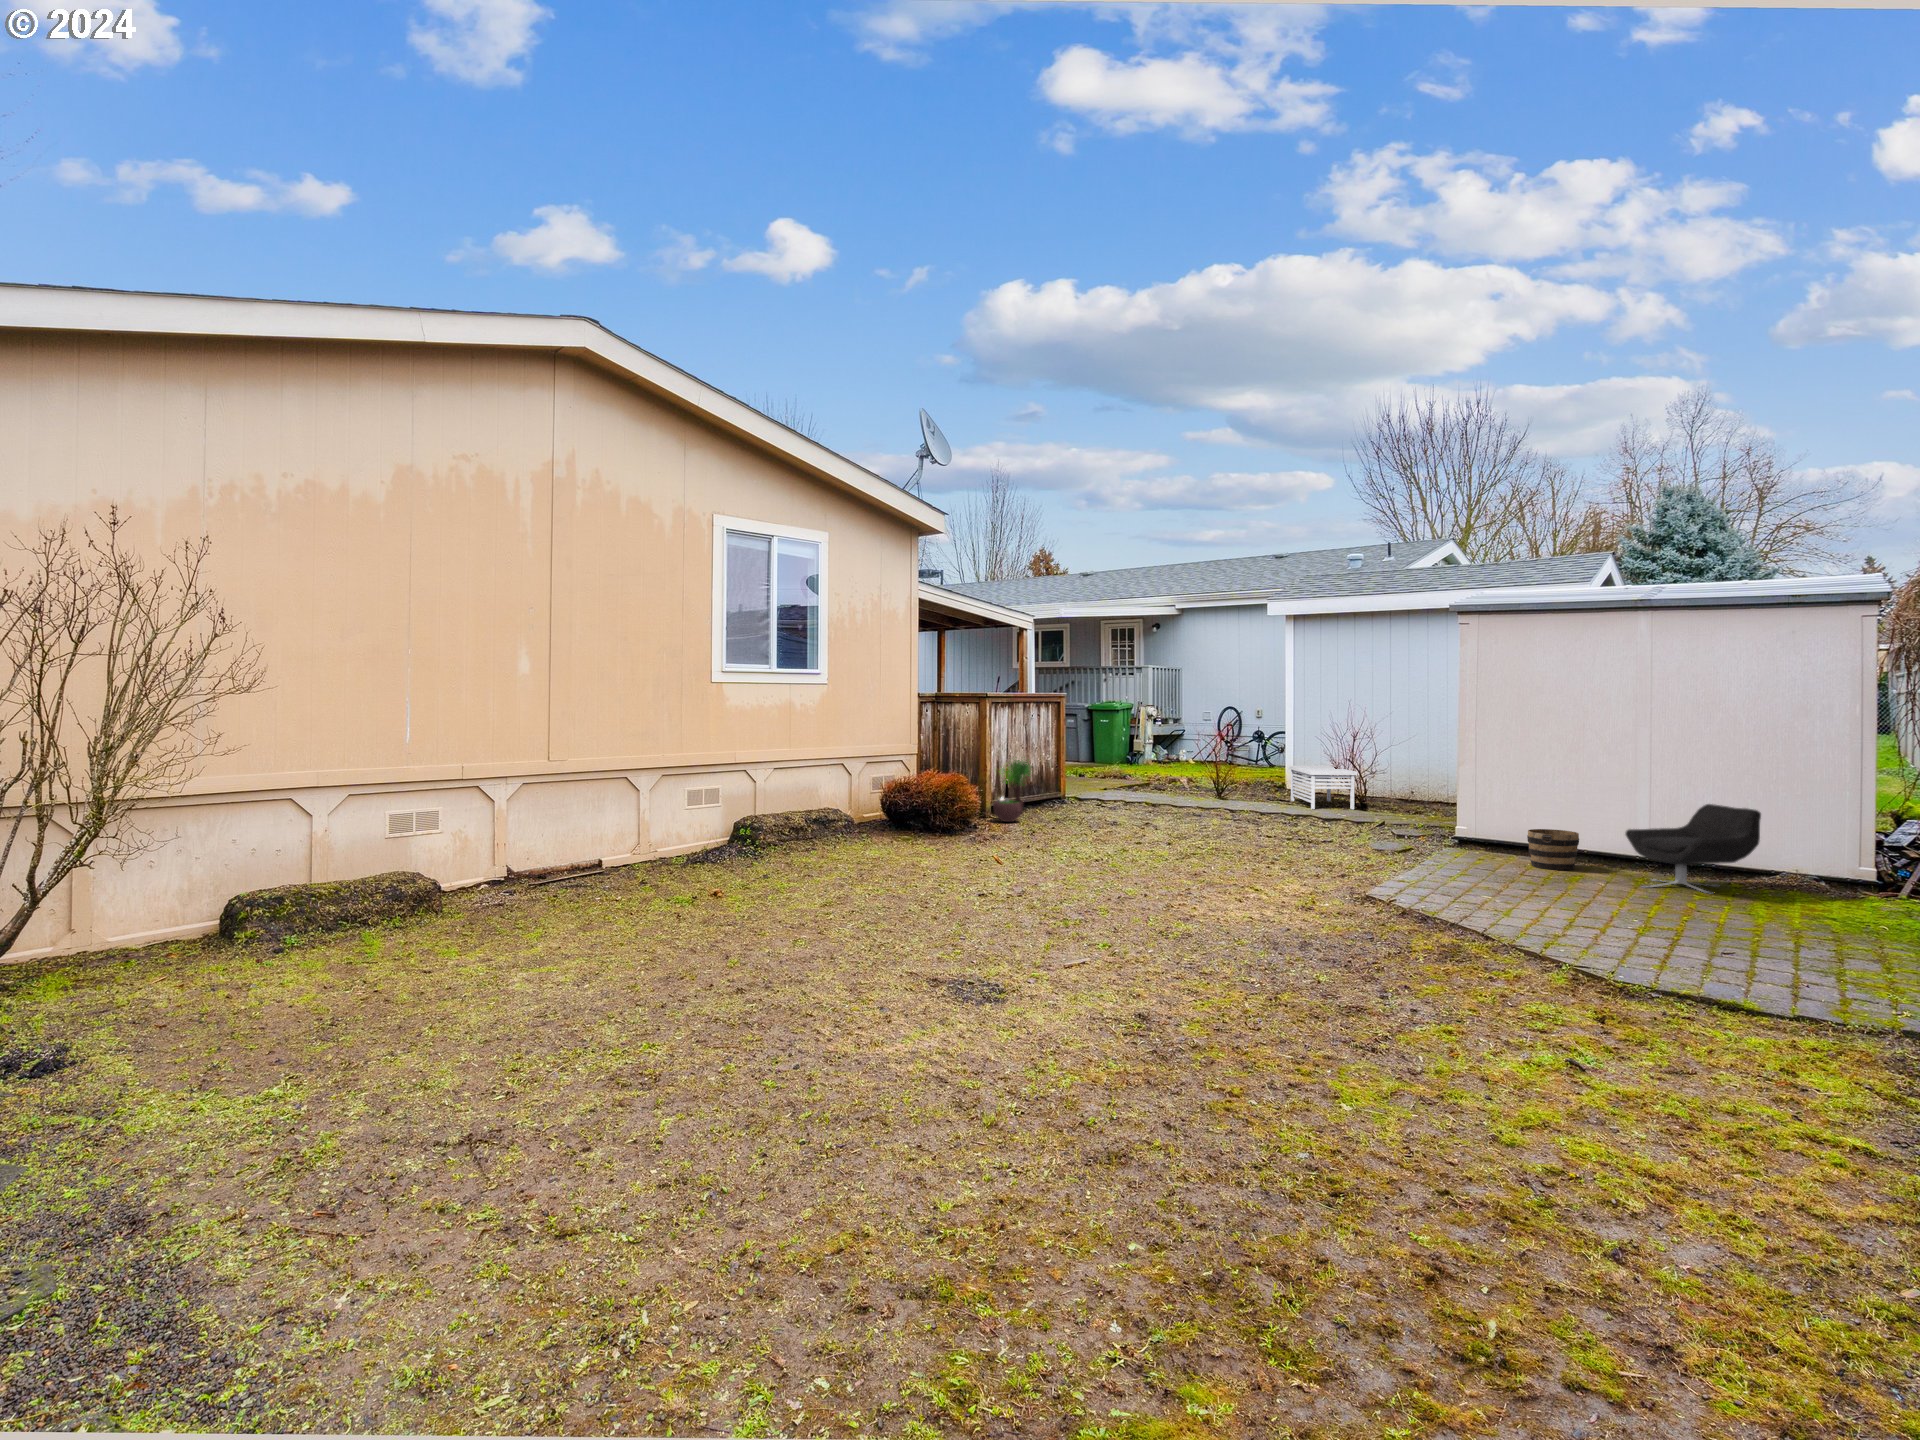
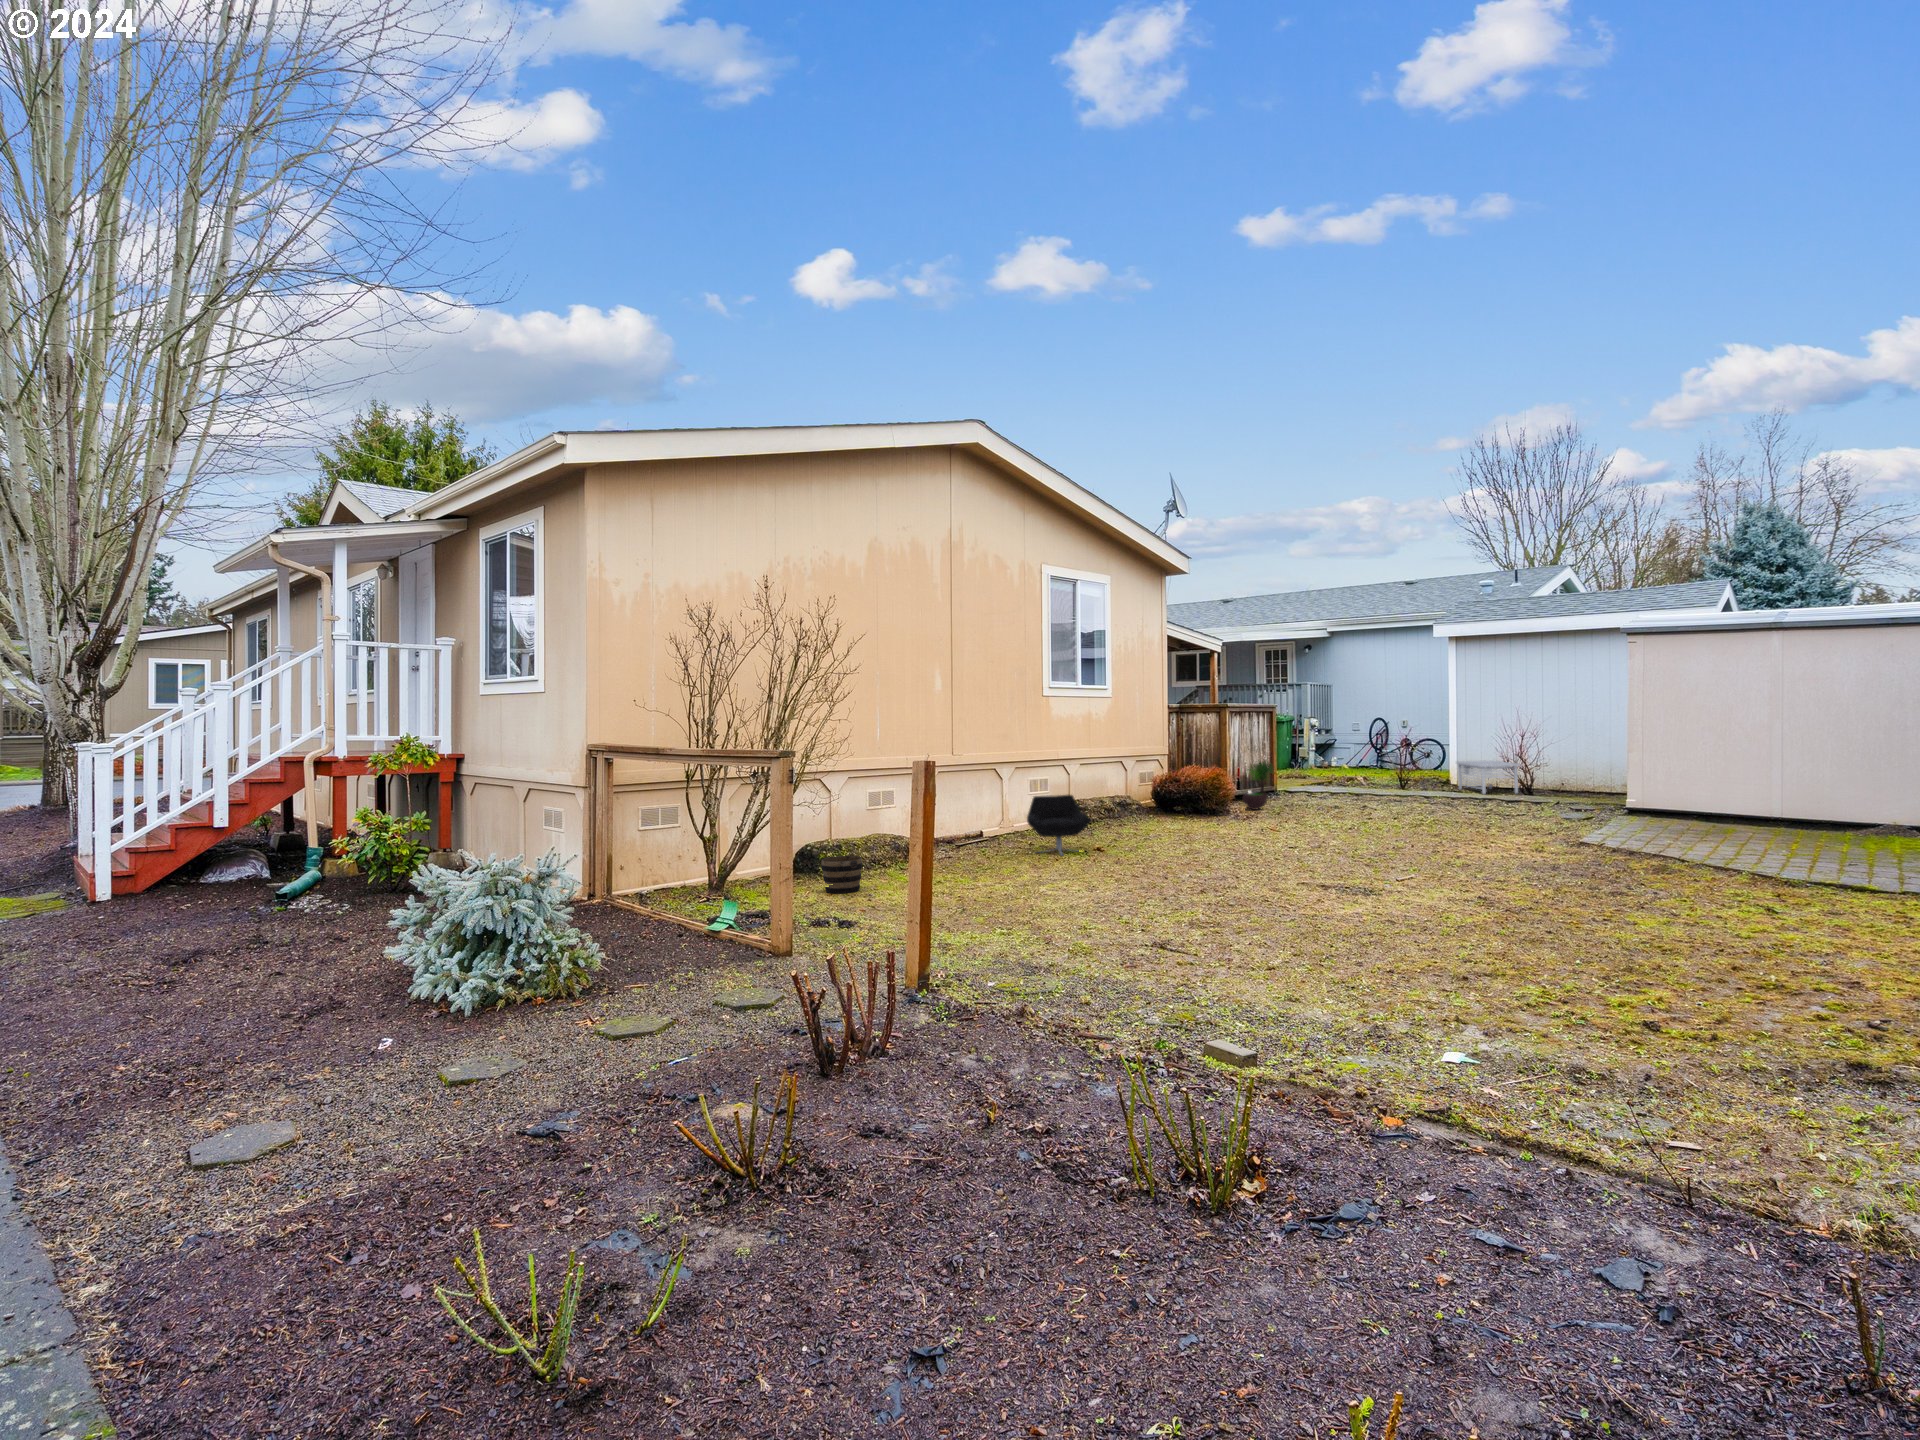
lounge chair: present [1626,804,1761,893] -> present [1027,795,1091,855]
bucket: present [1527,829,1579,870] -> present [821,856,862,894]

